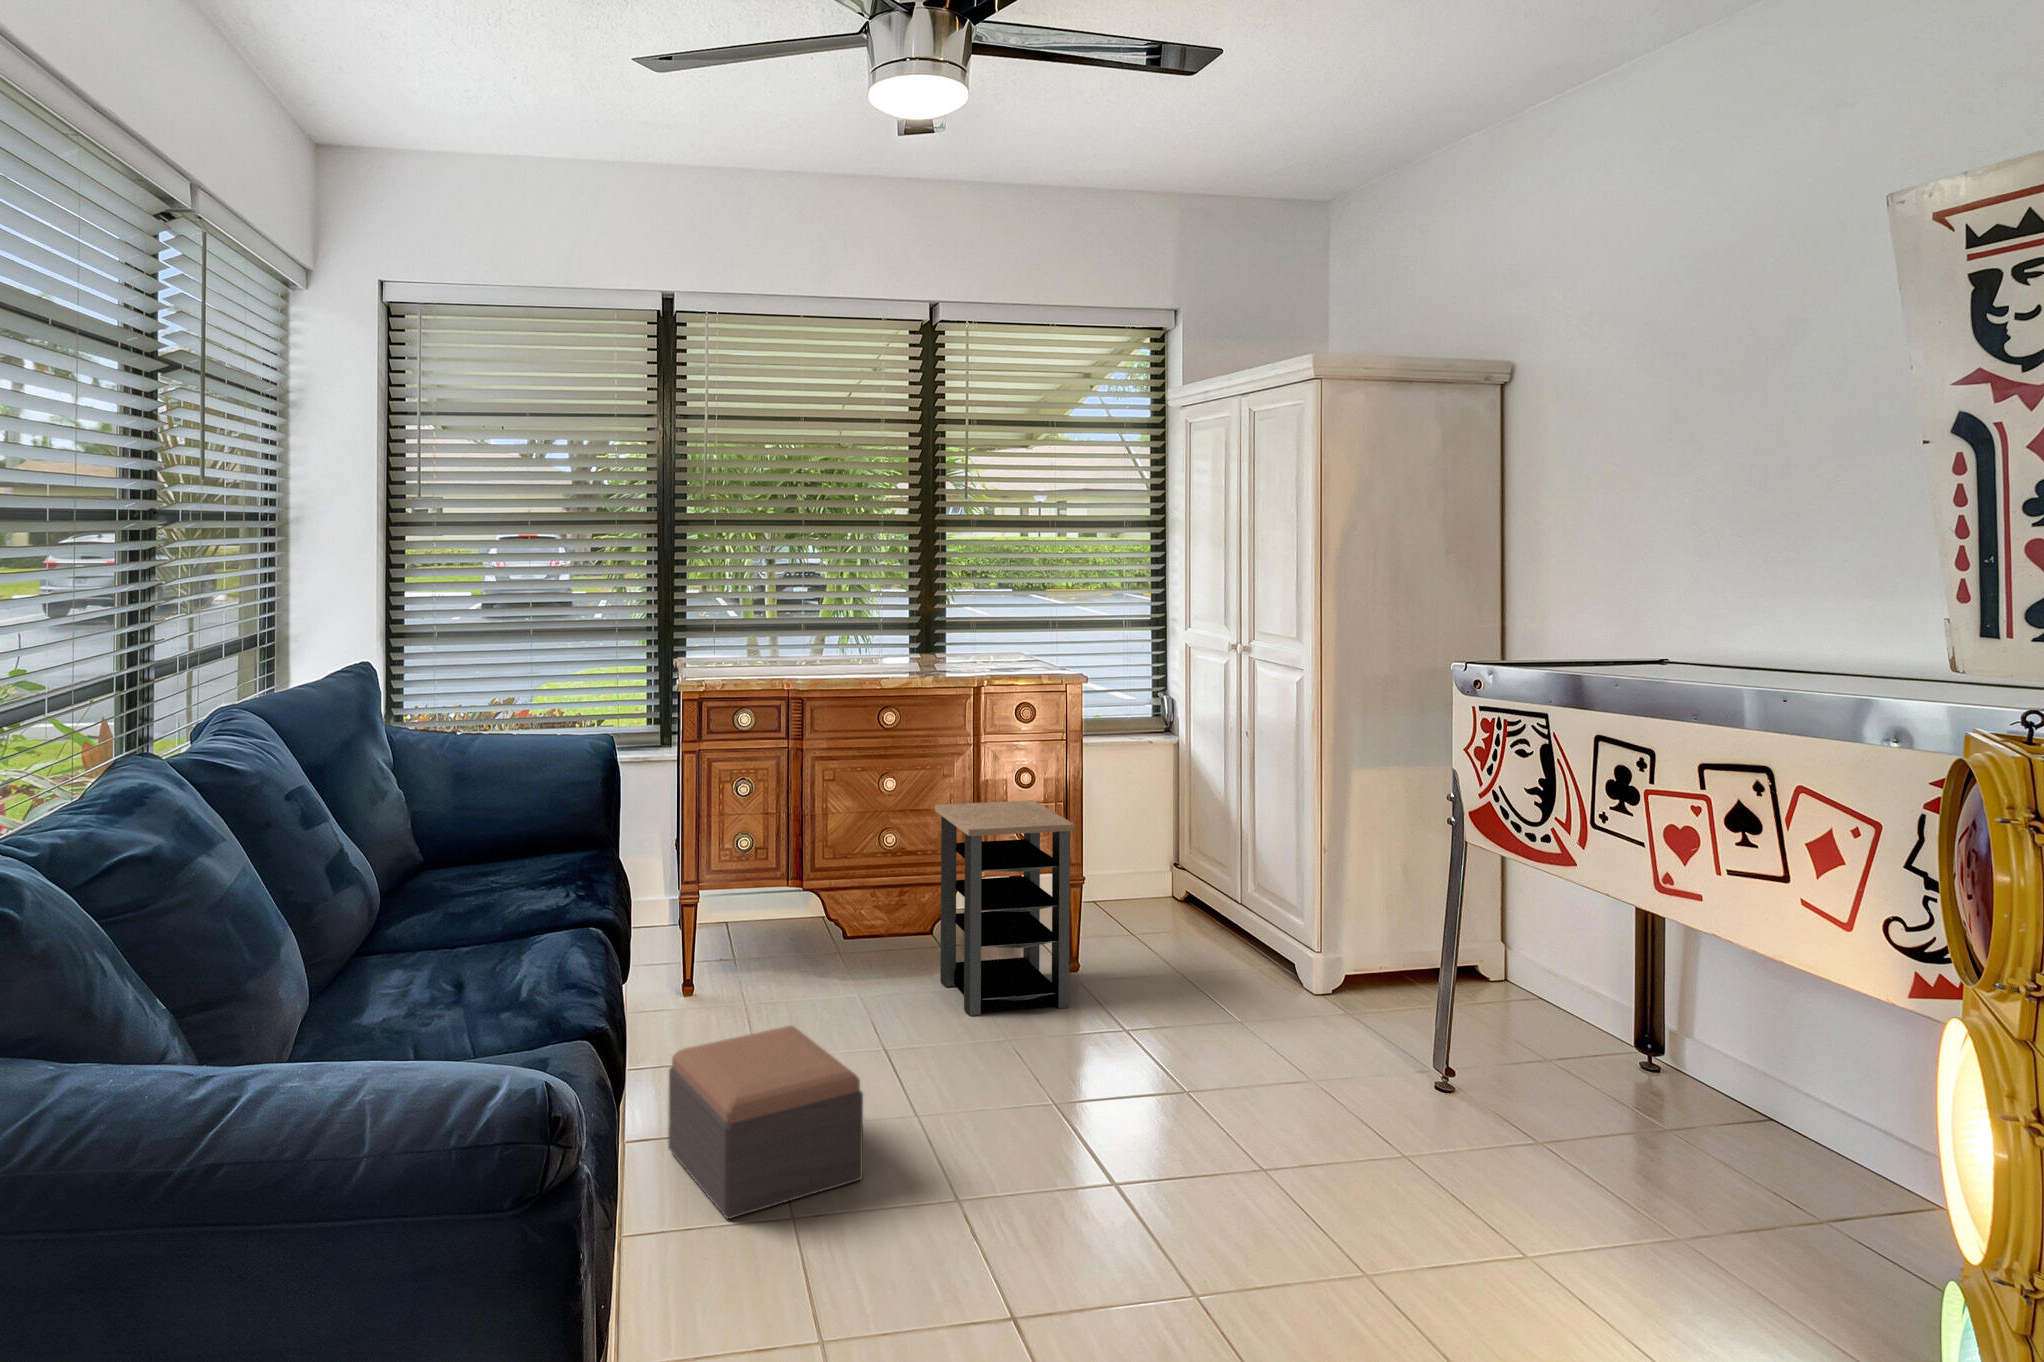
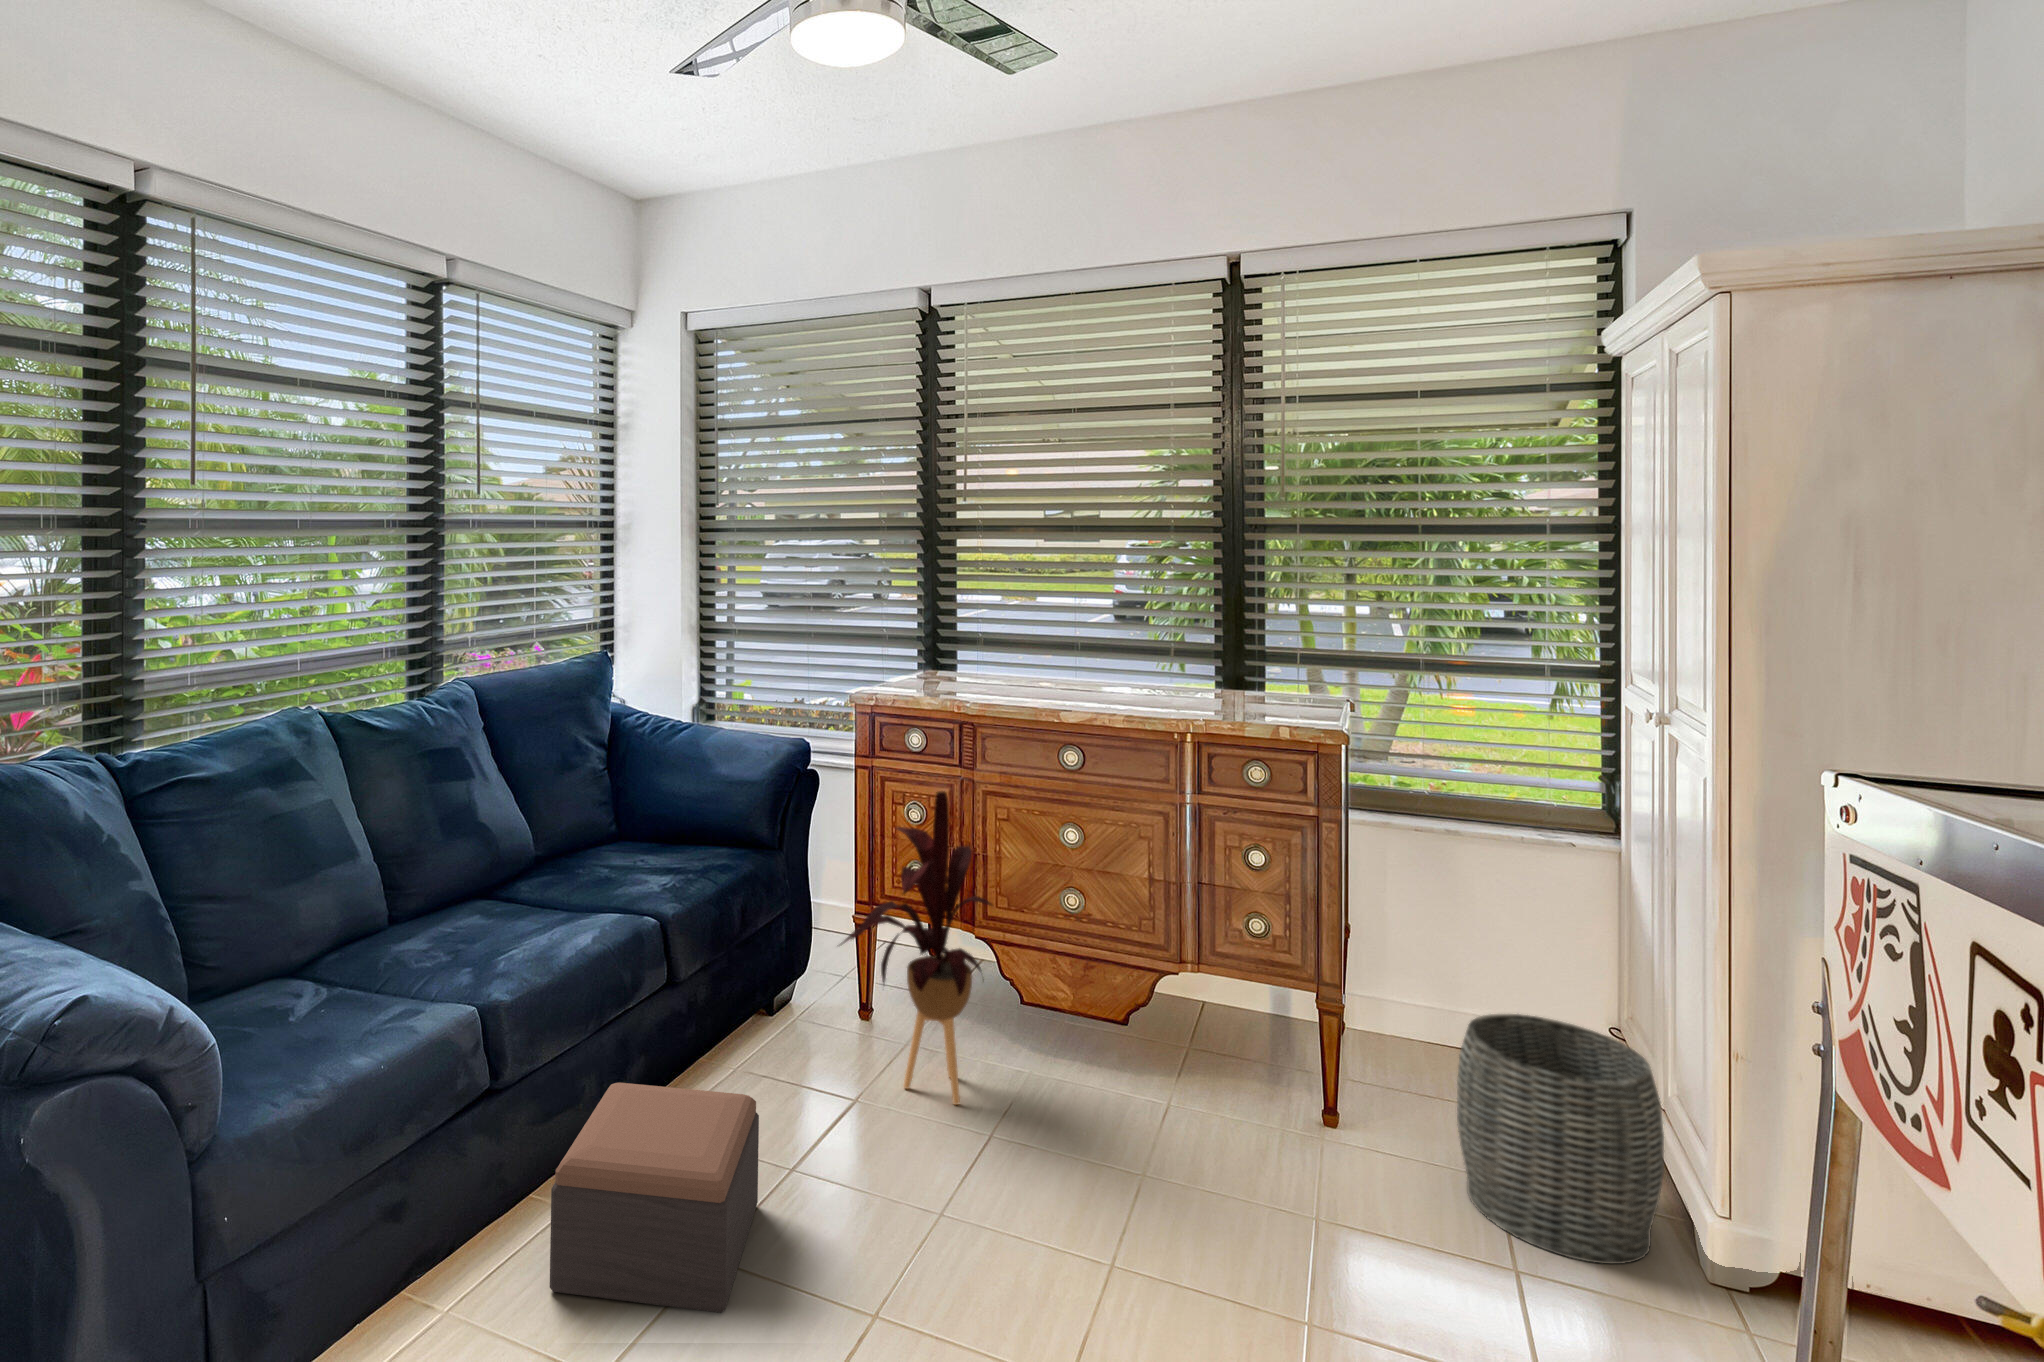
house plant: none [740,754,873,1019] -> present [840,791,992,1105]
side table: present [935,800,1075,1016] -> none [1101,874,1265,1194]
woven basket: none [1152,849,1264,986] -> present [1457,1014,1664,1264]

